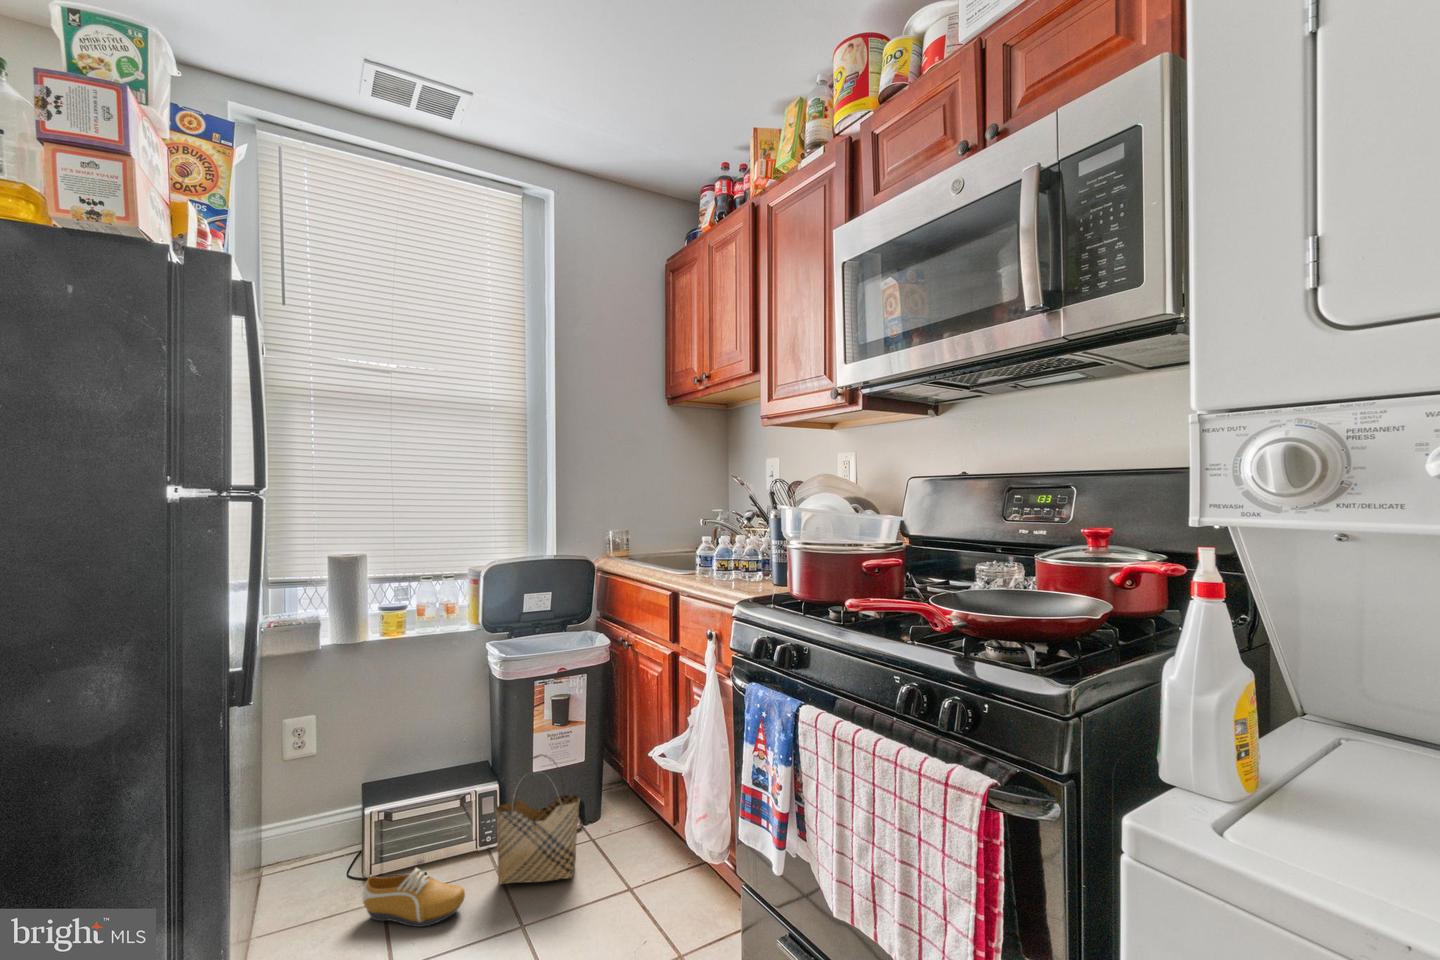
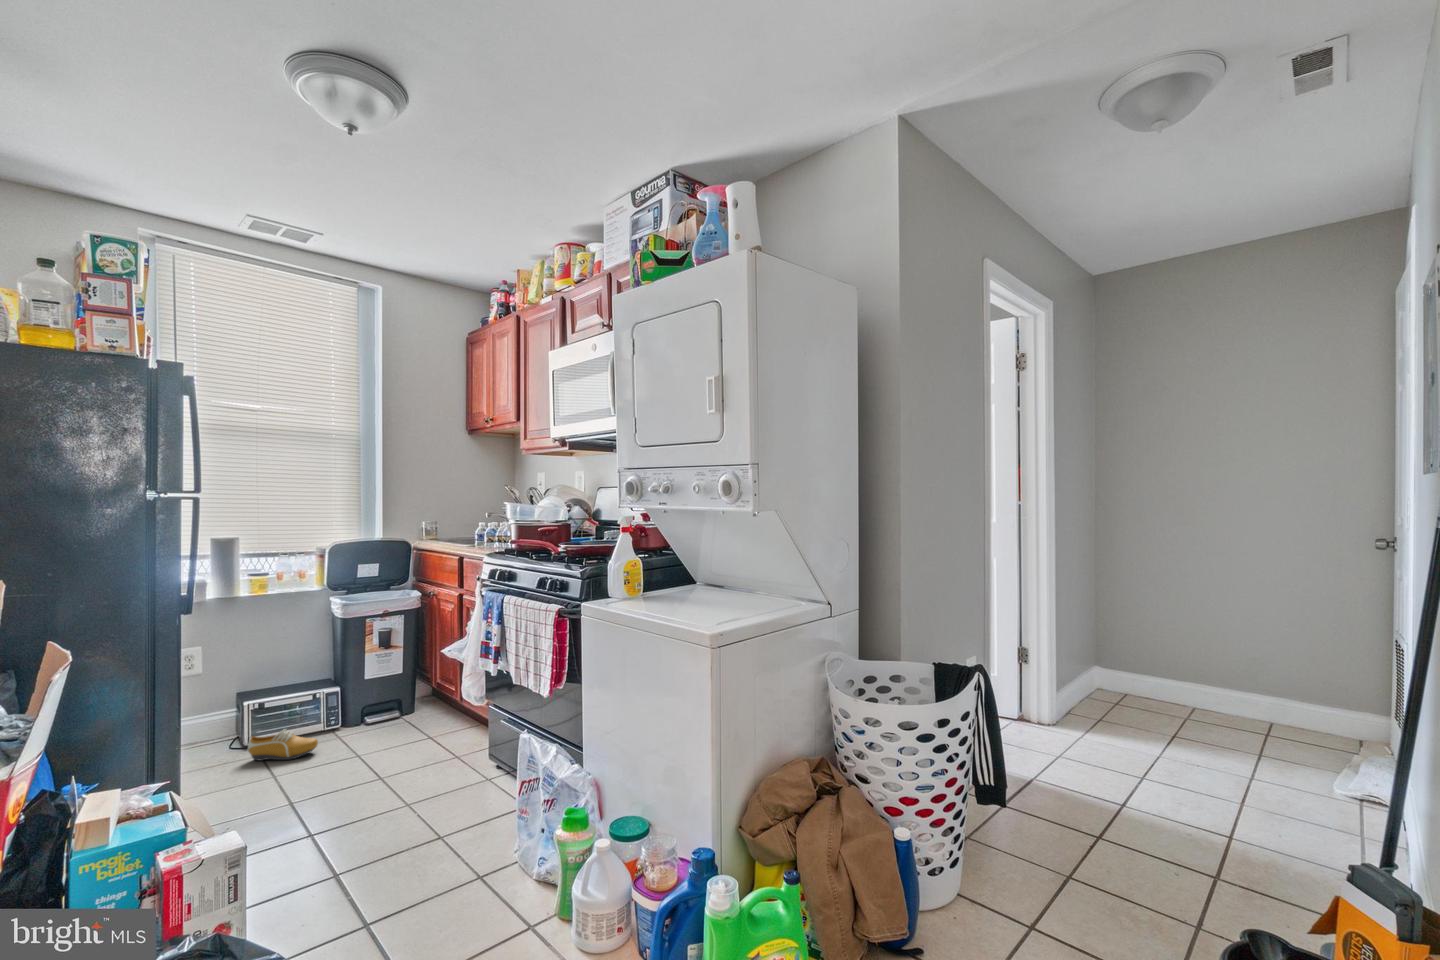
woven basket: present [495,755,580,884] -> none [337,662,397,740]

